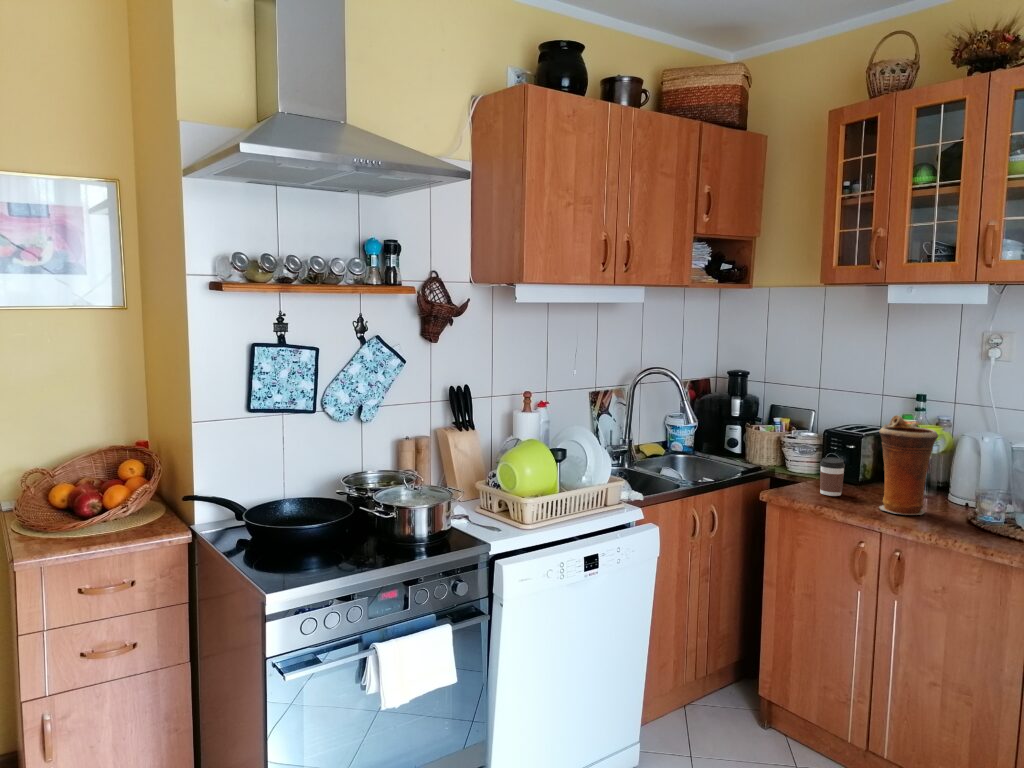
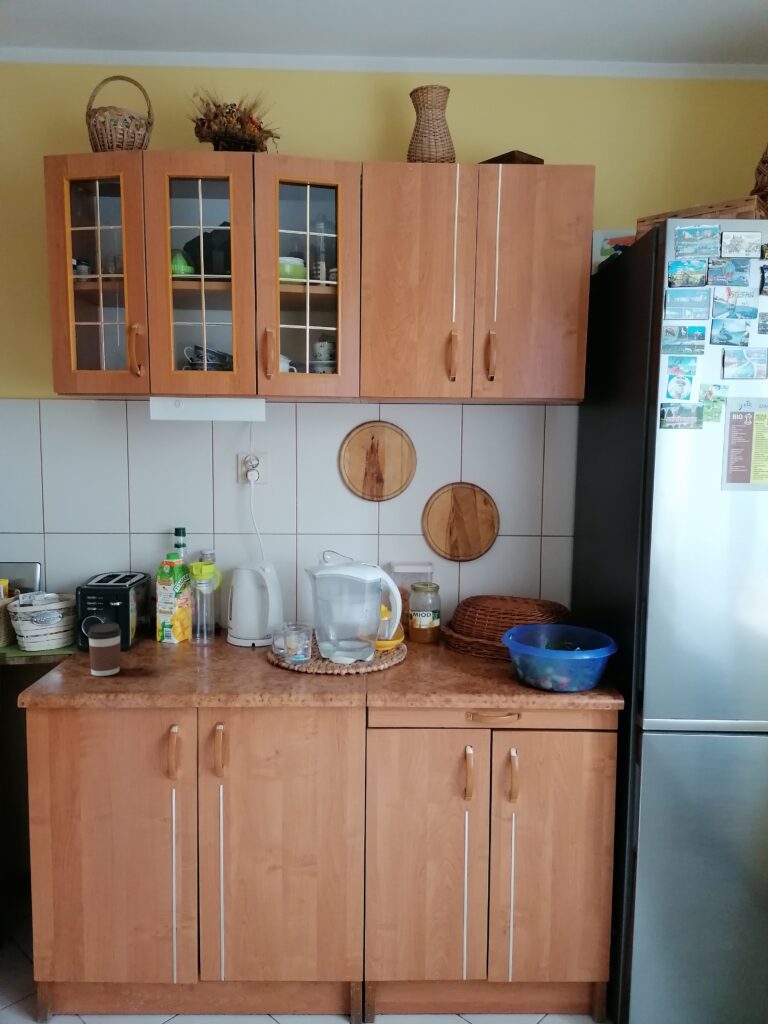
vase: present [879,415,938,515] -> none [169,556,236,679]

